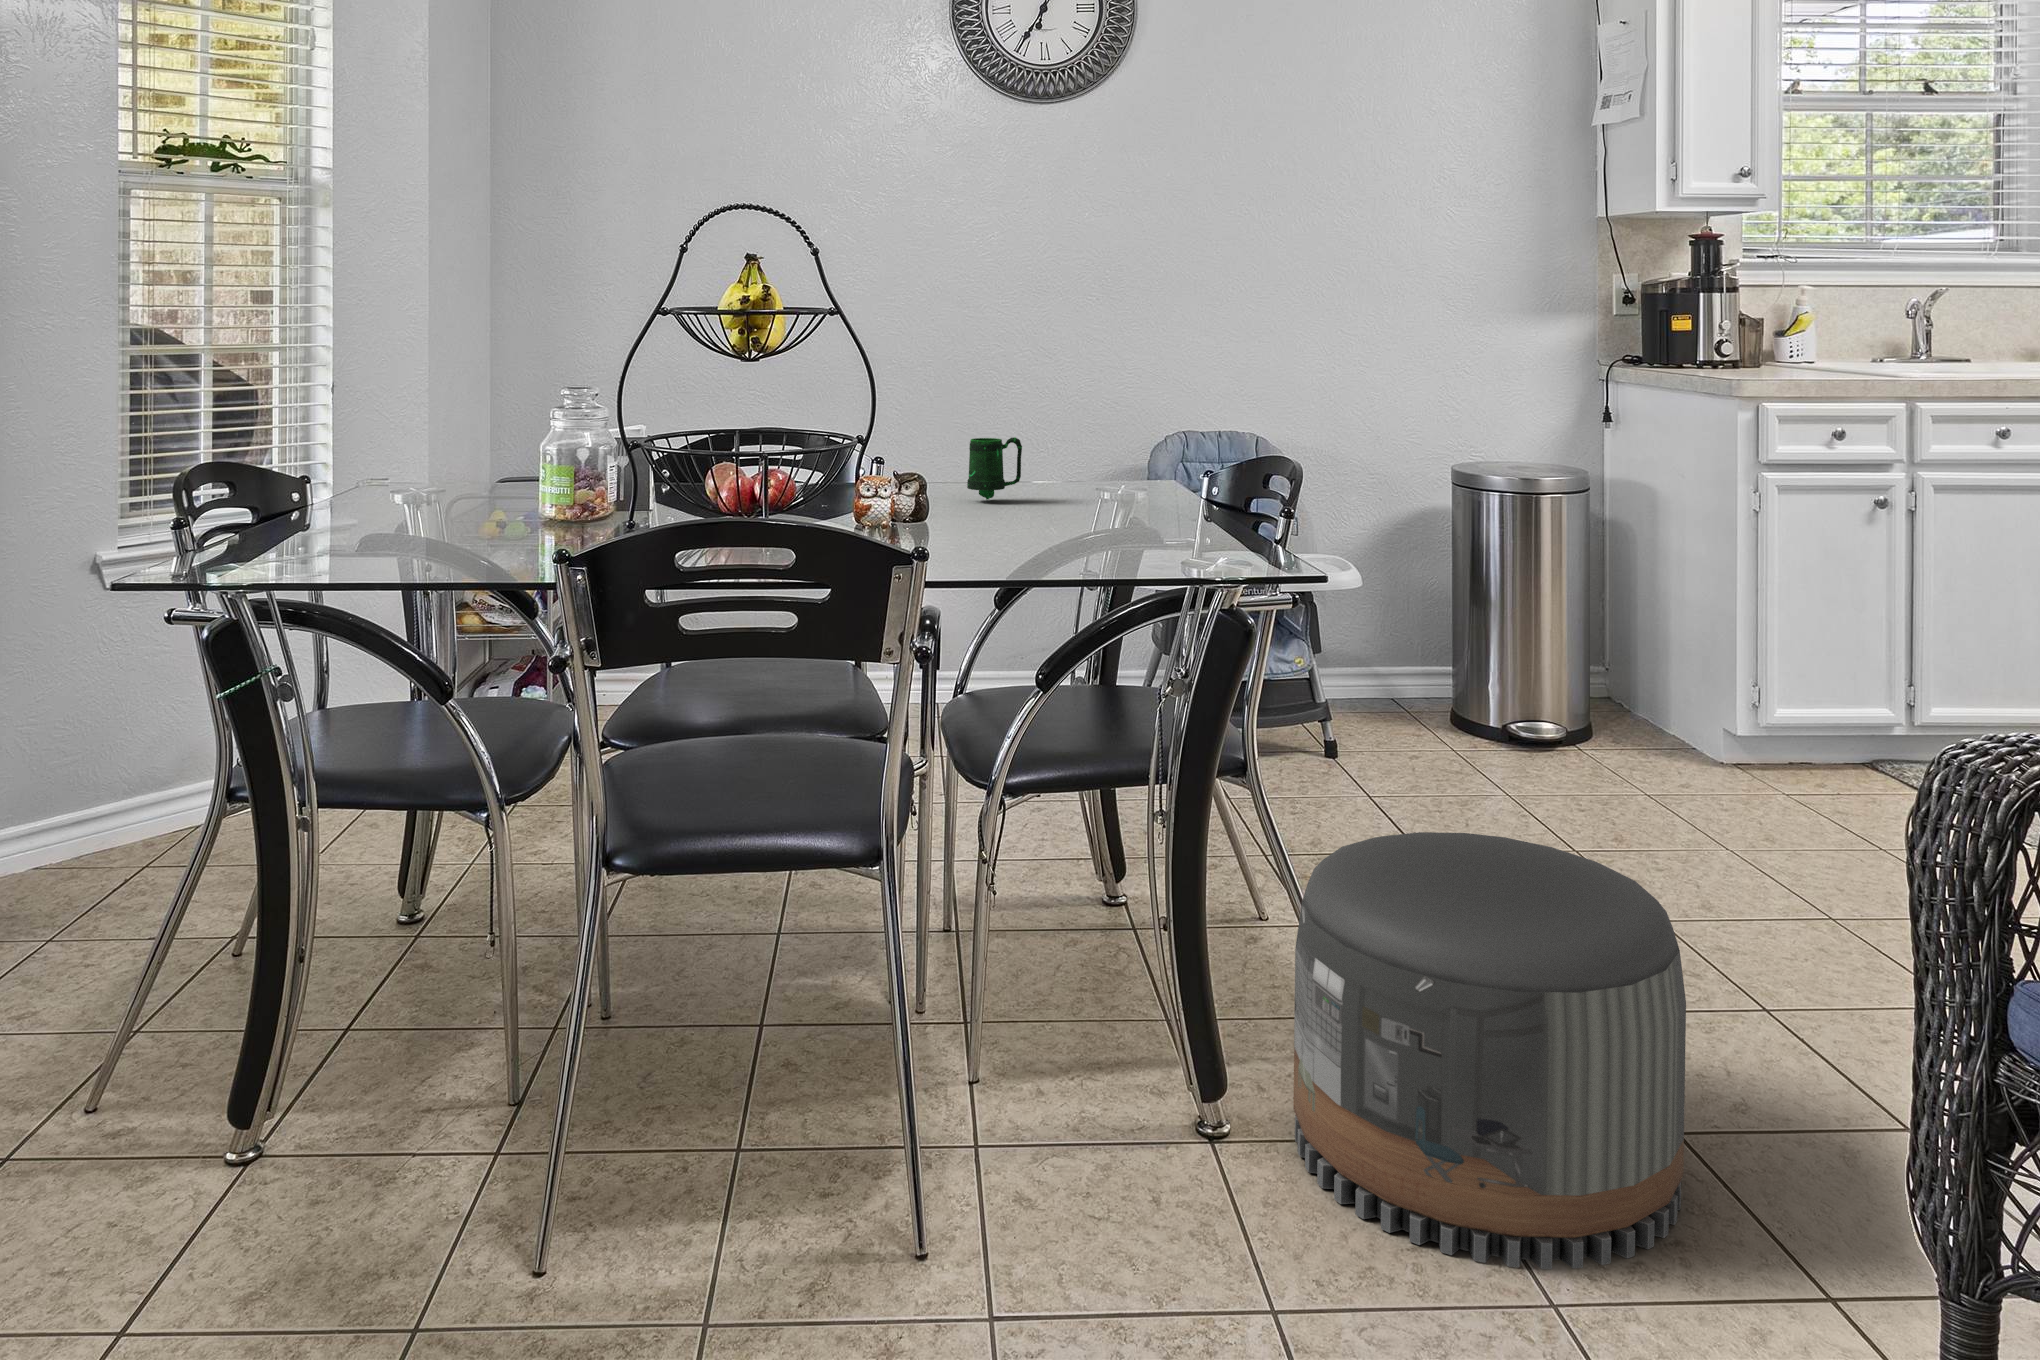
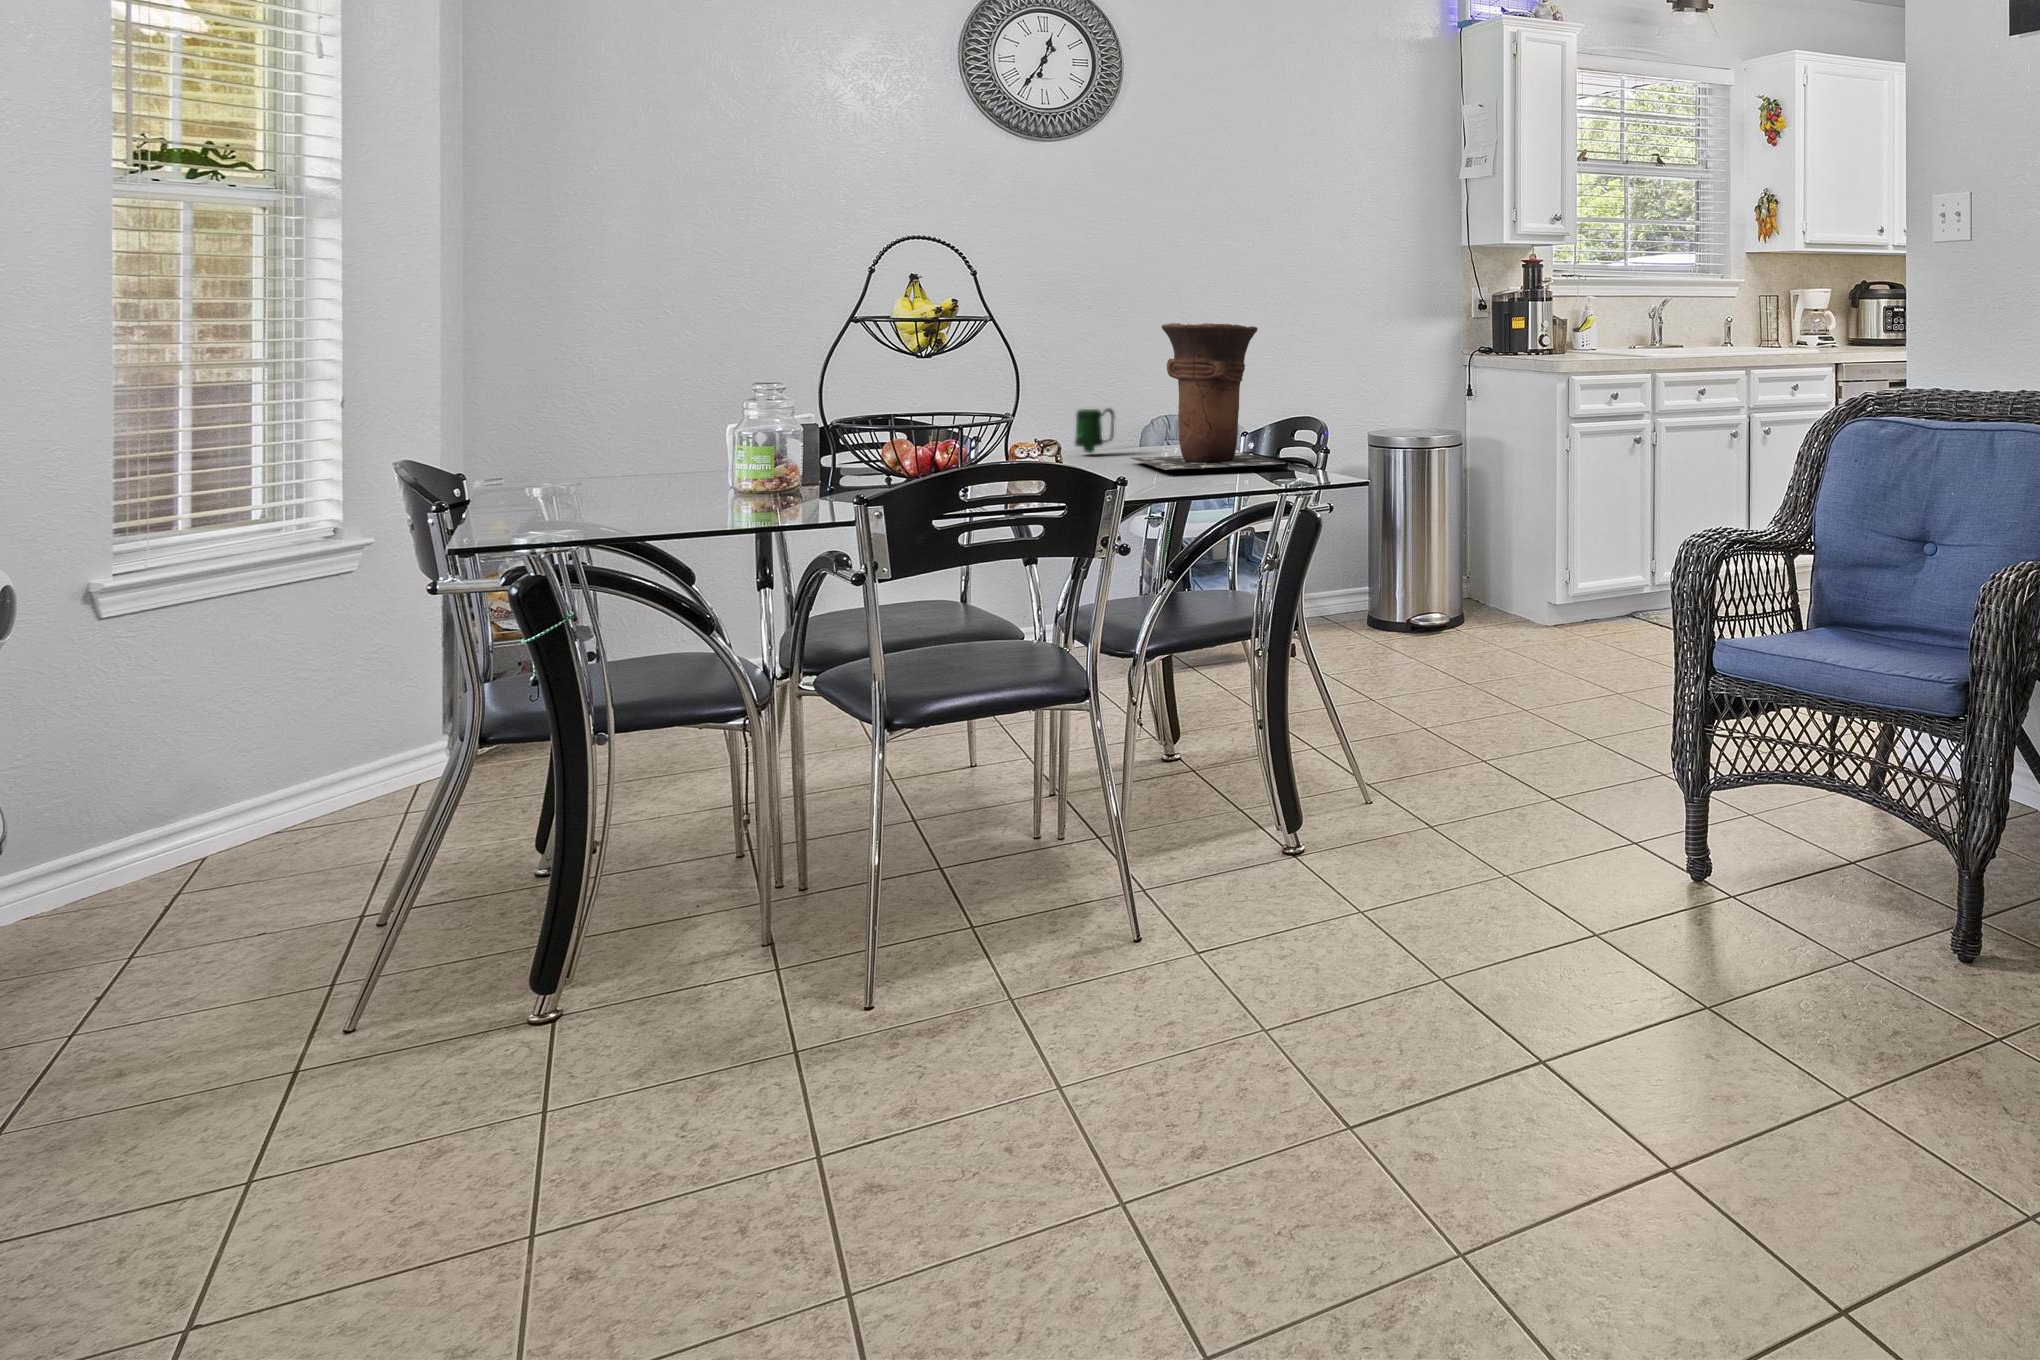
vase: none [1017,320,1224,536] -> present [1131,323,1284,470]
pouf: present [1293,832,1686,1269] -> none [1345,637,1563,857]

